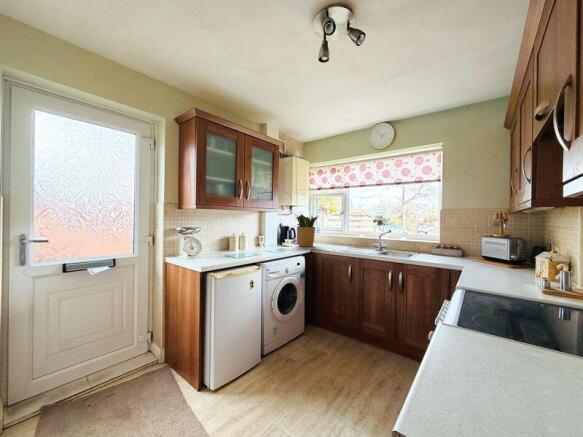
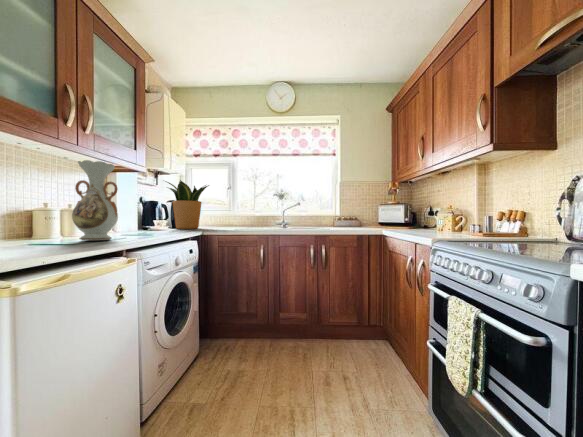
vase: none [240,217,257,256] -> present [72,160,118,241]

